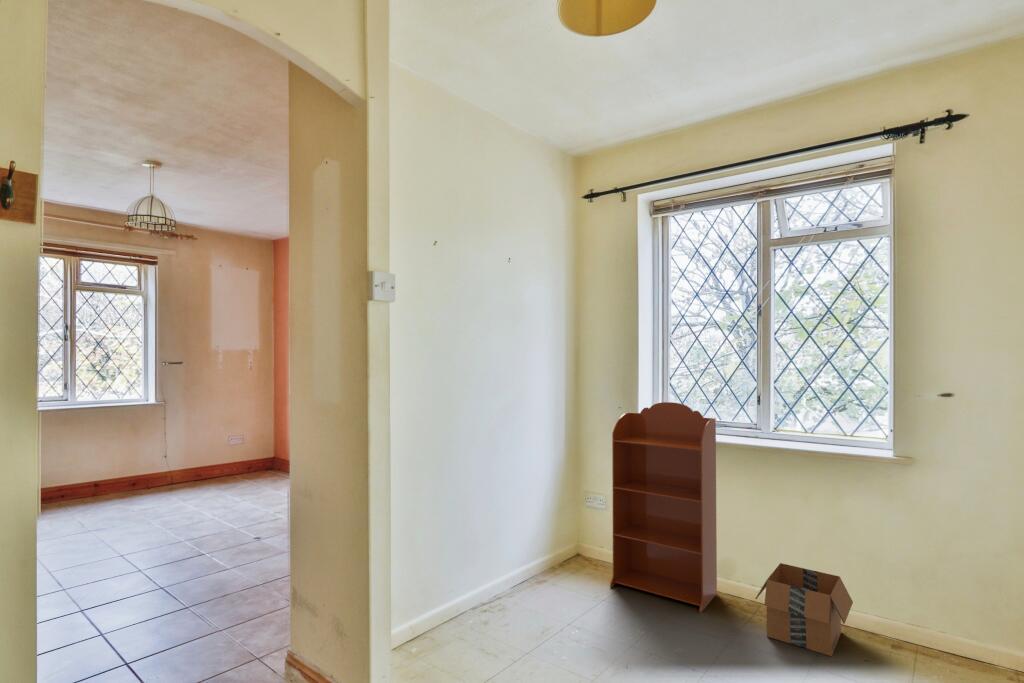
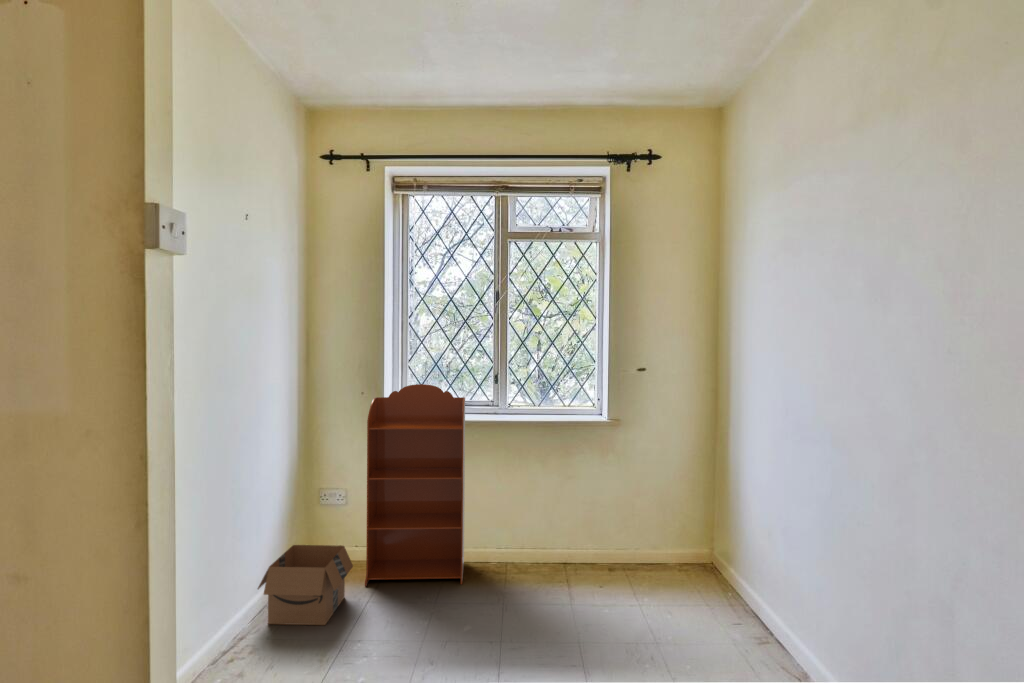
cardboard box: present [755,563,853,656] -> present [258,545,353,625]

